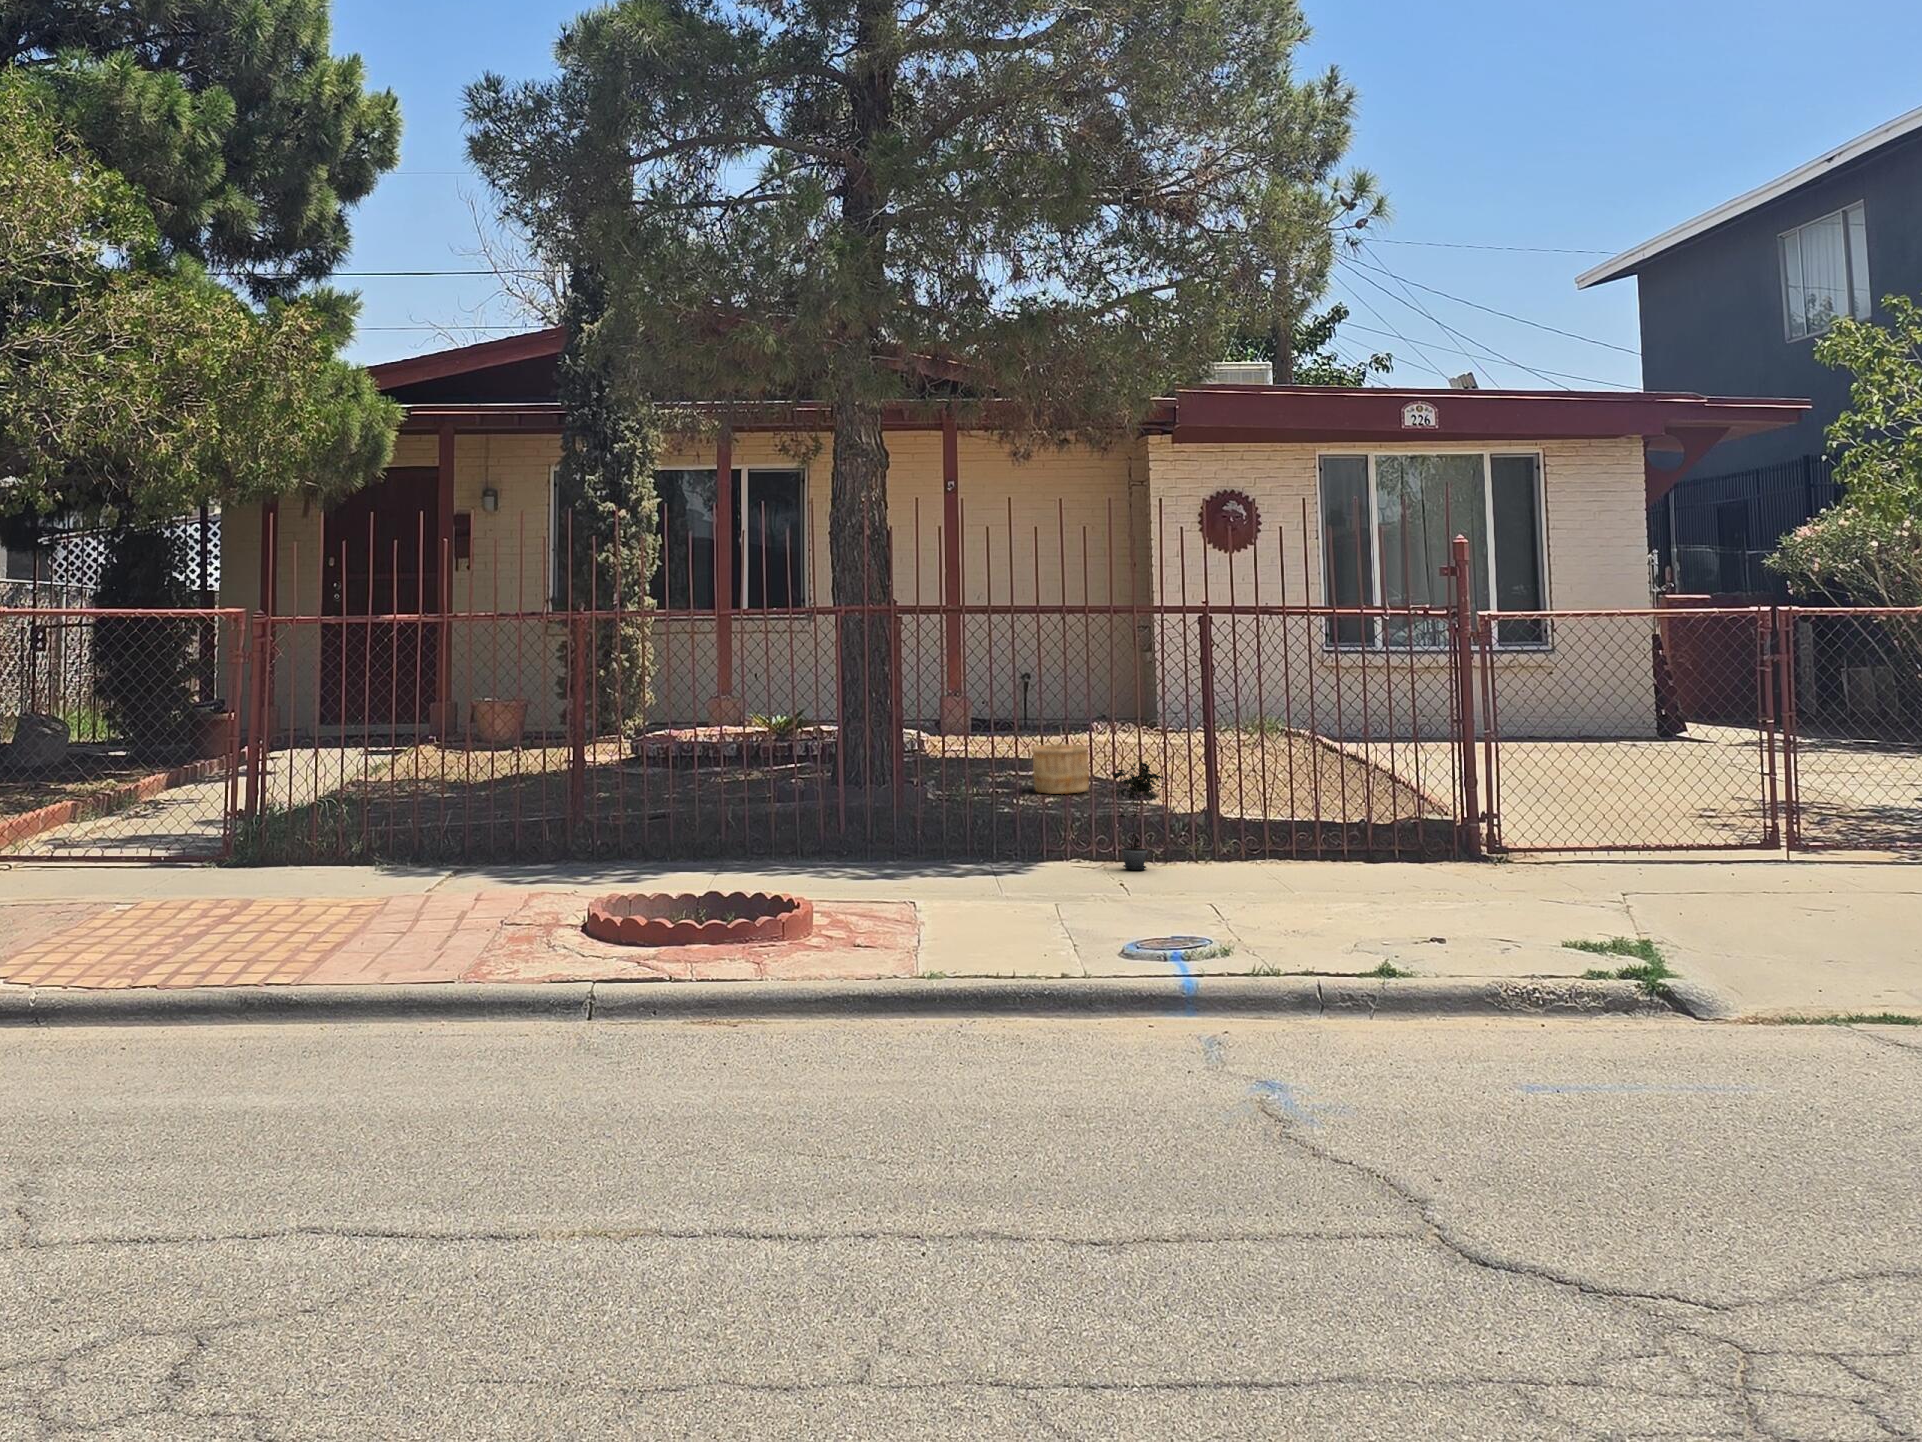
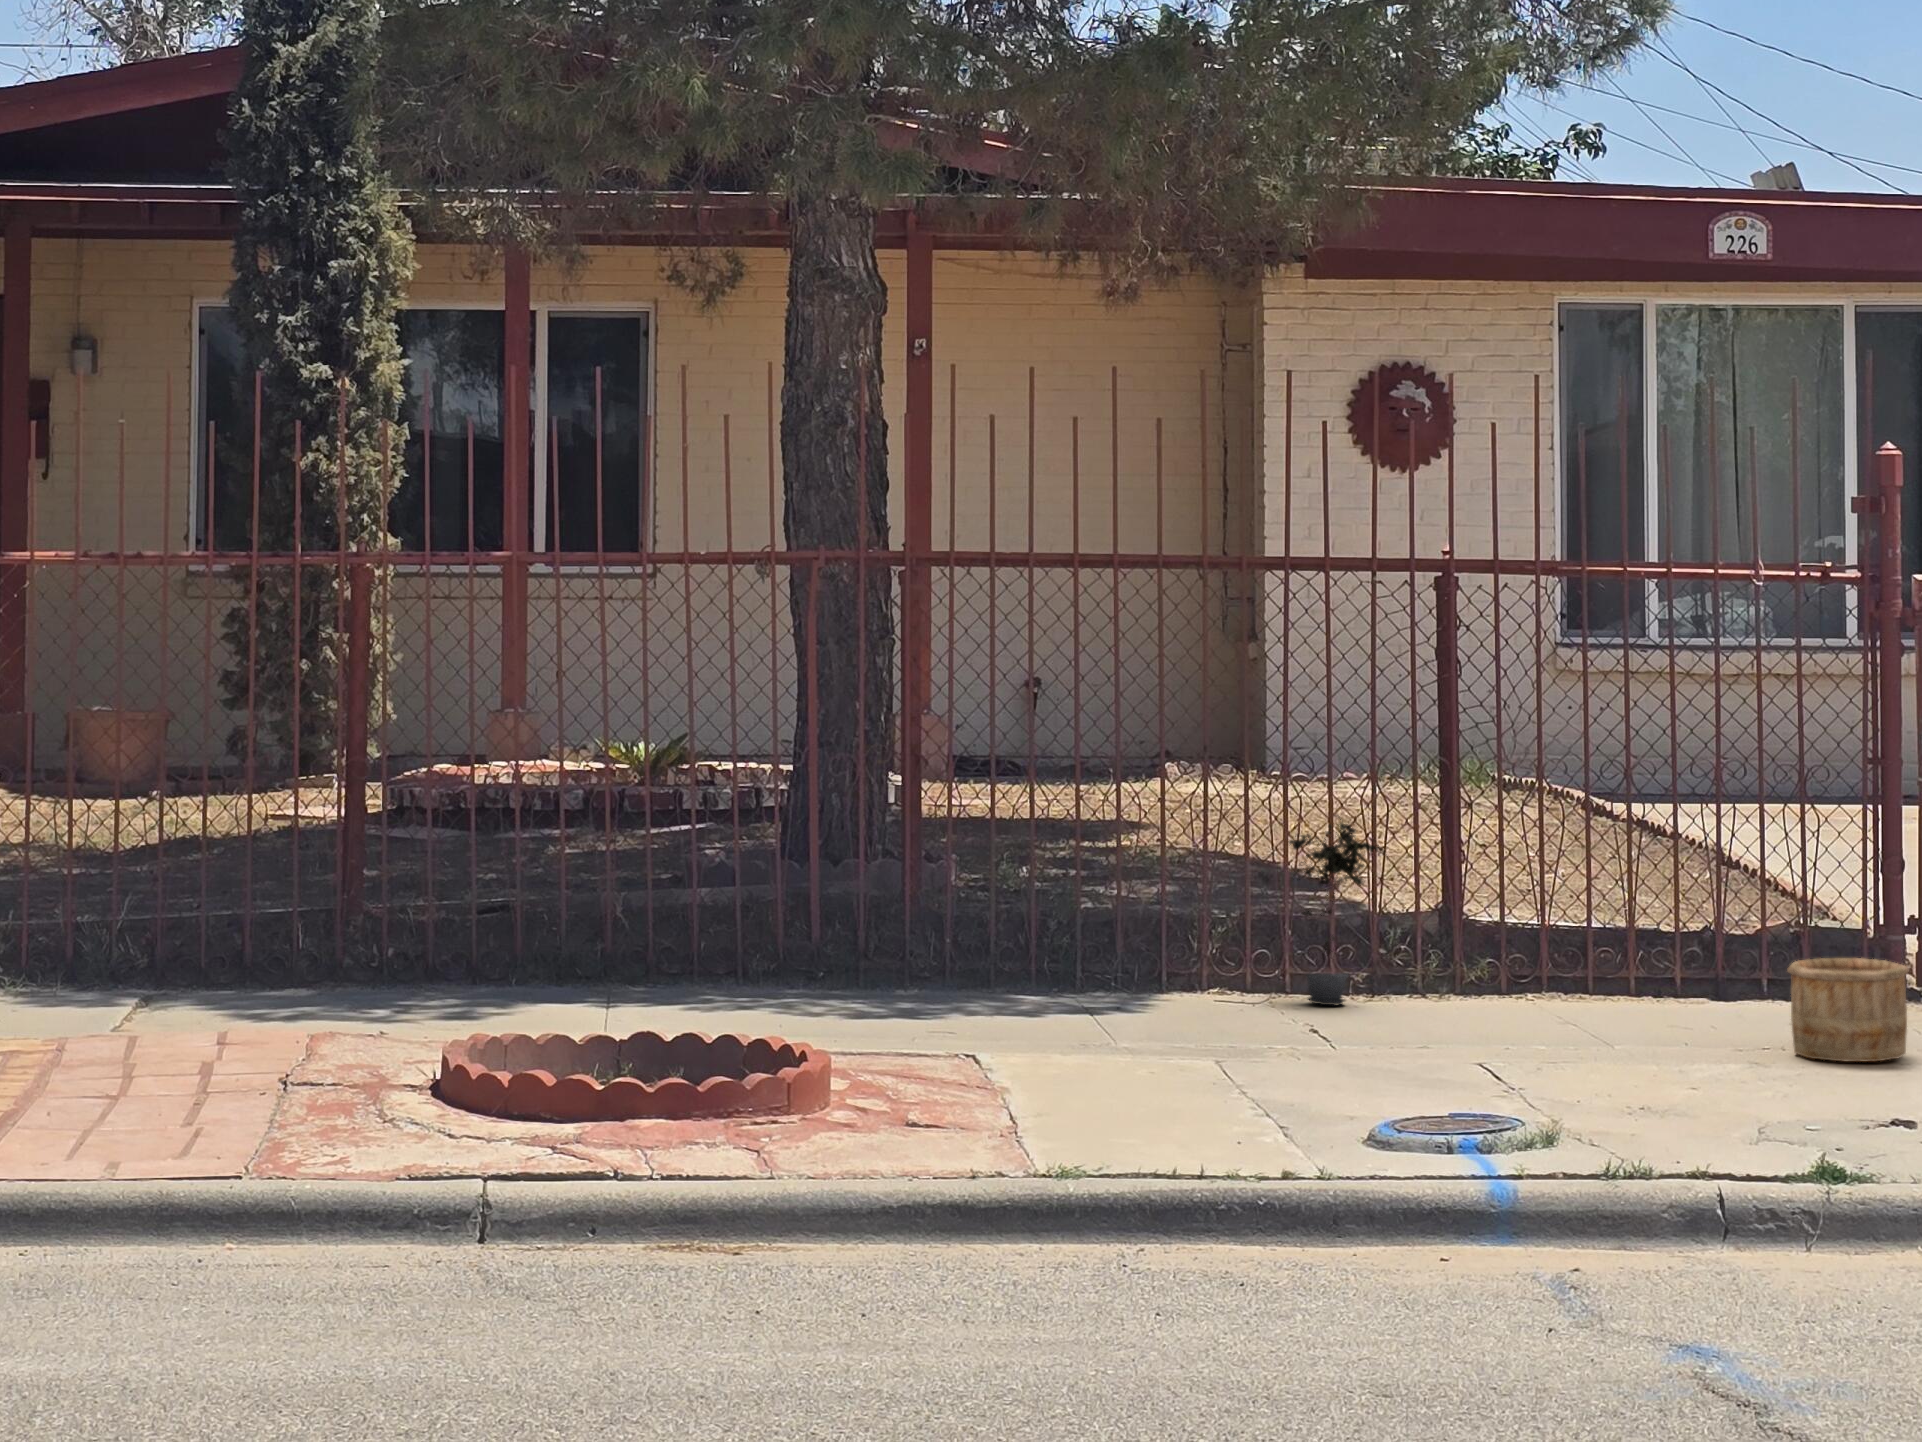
wooden bucket: present [1031,744,1089,794] -> present [1787,958,1909,1062]

